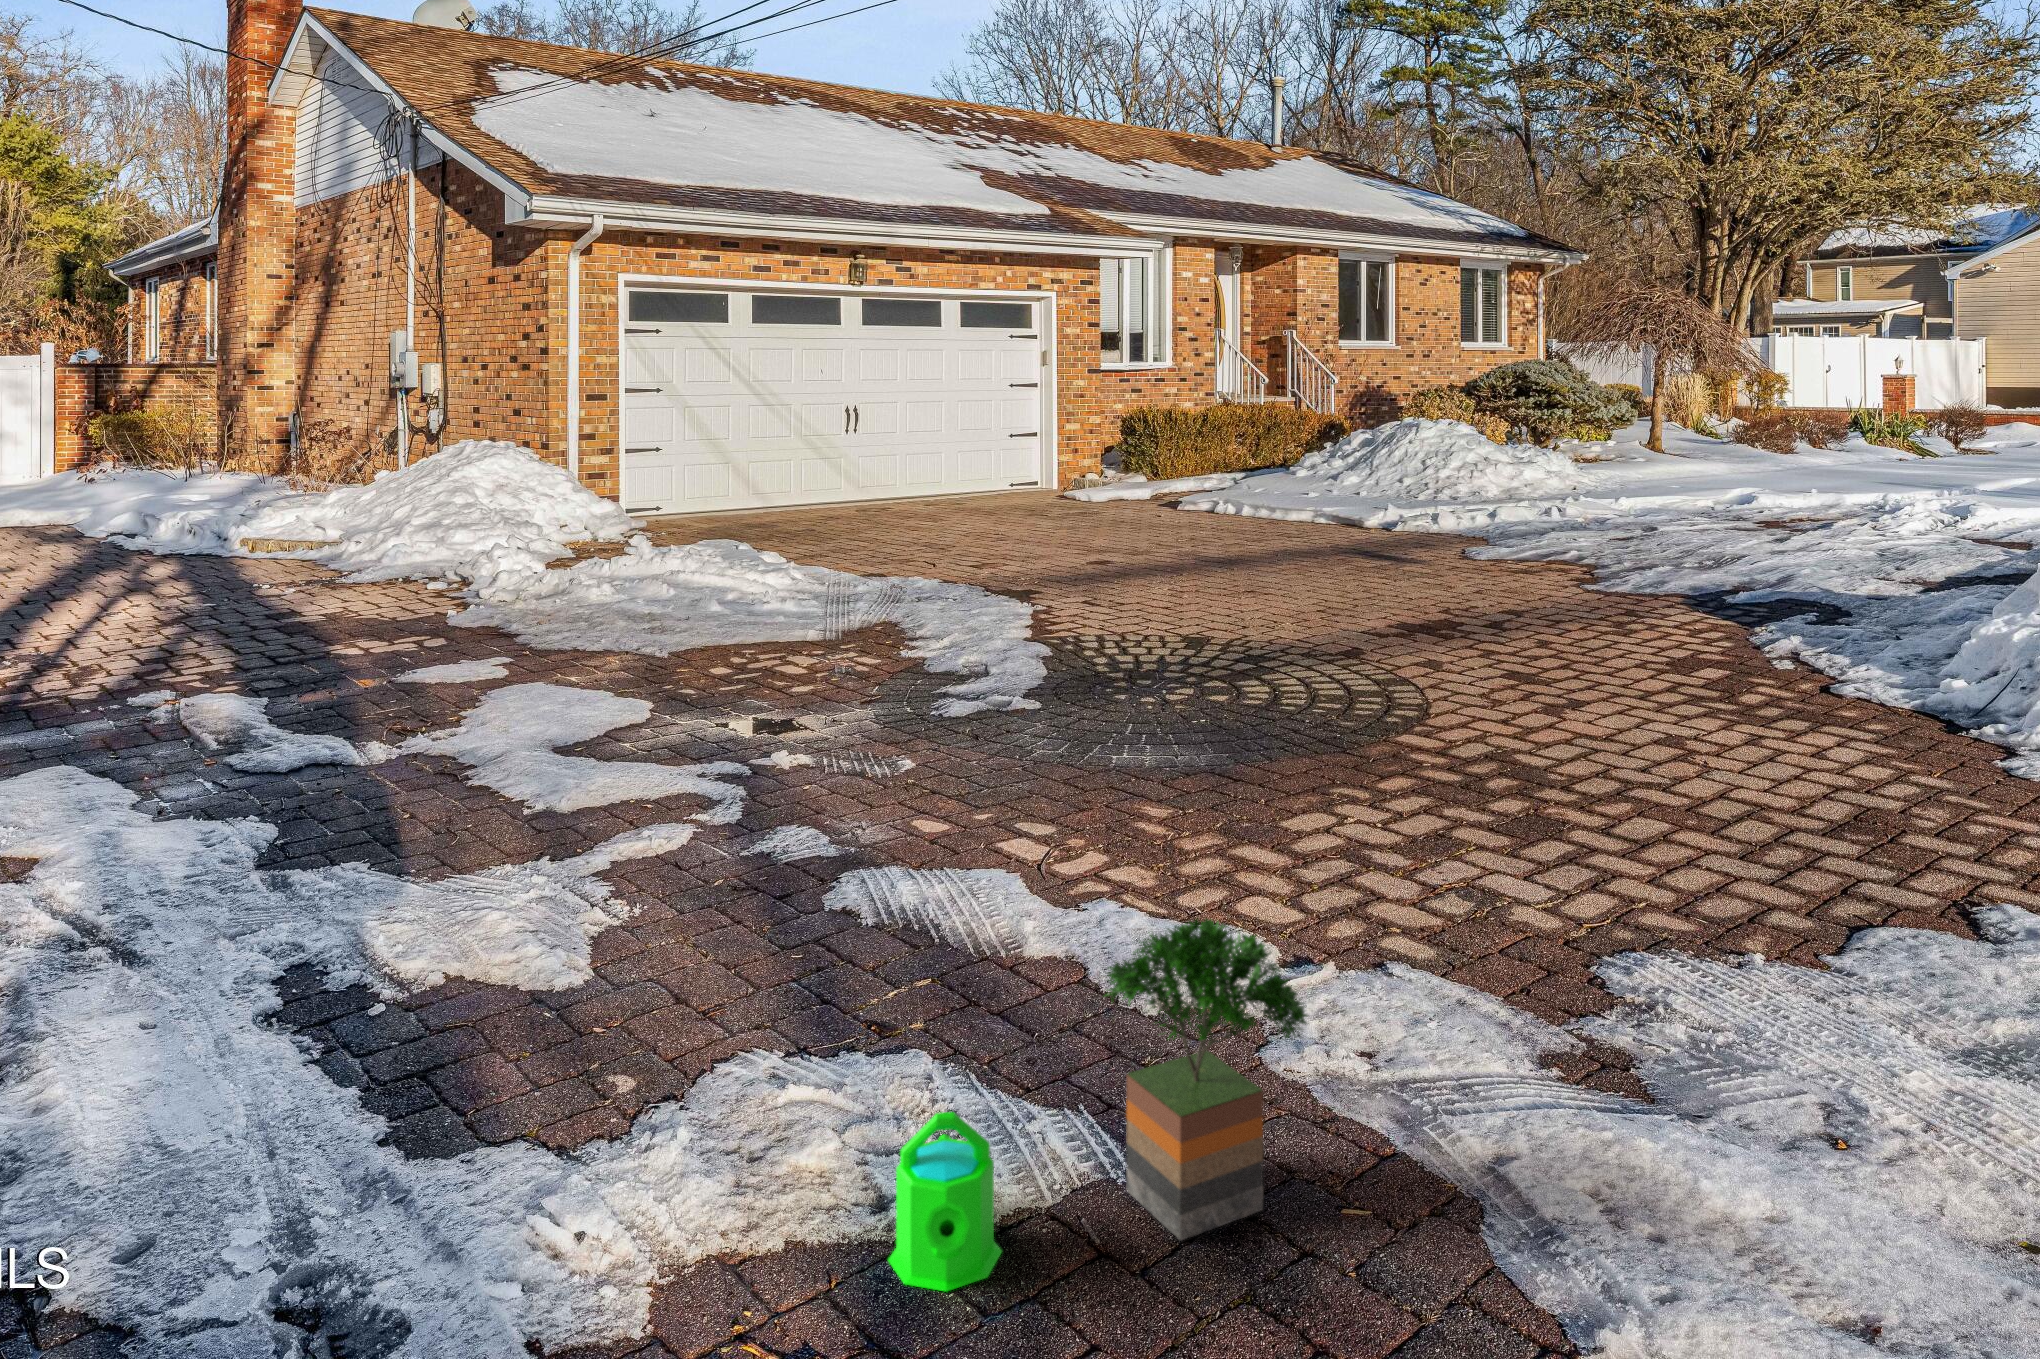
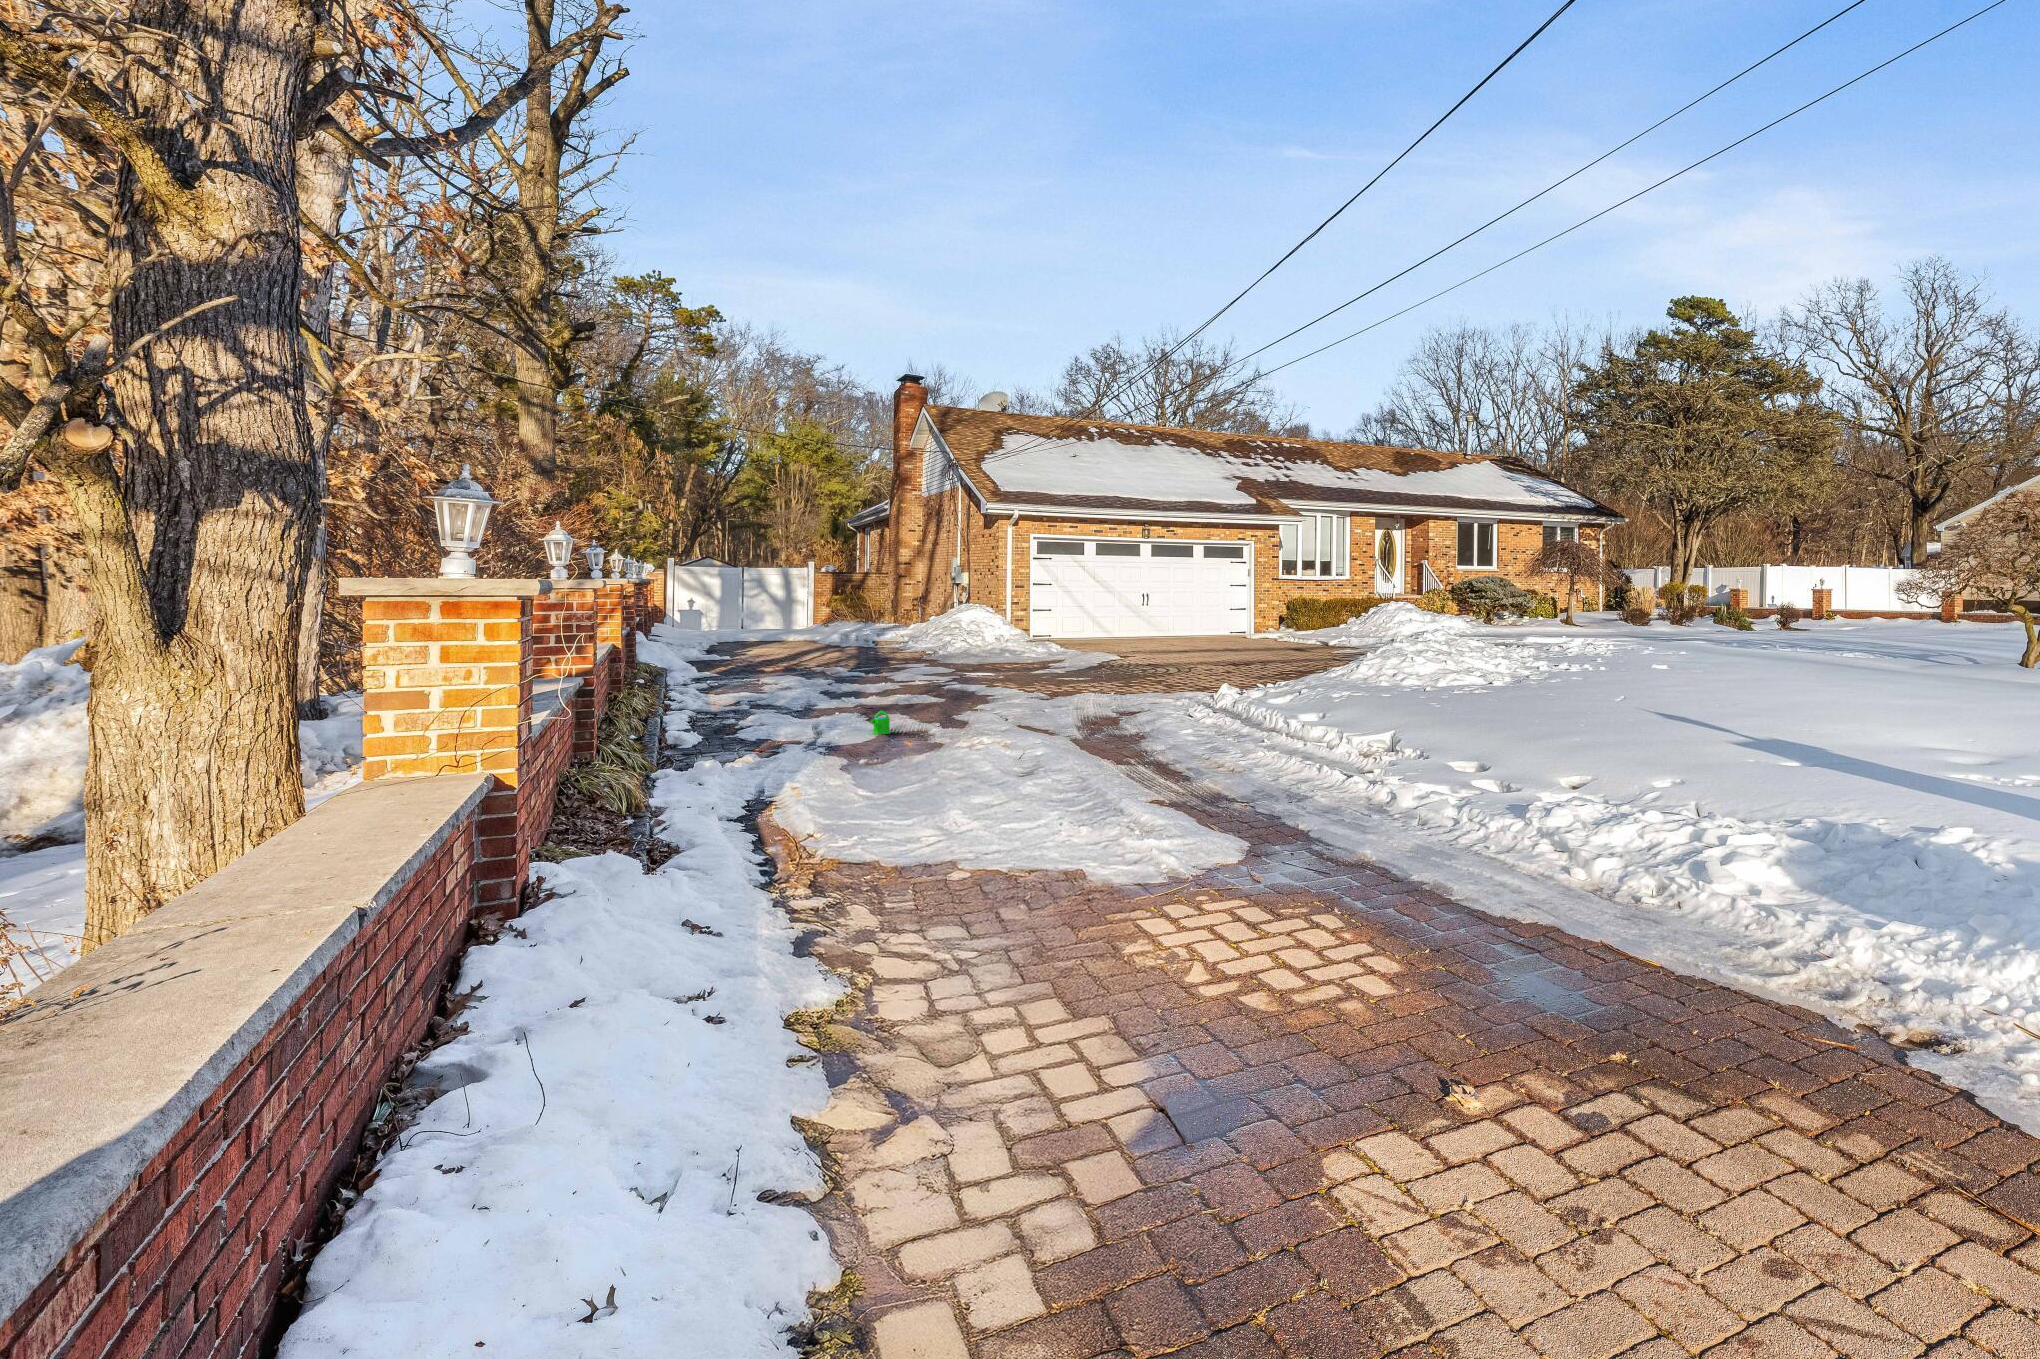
potted tree: present [1106,919,1309,1240] -> none [912,688,945,734]

